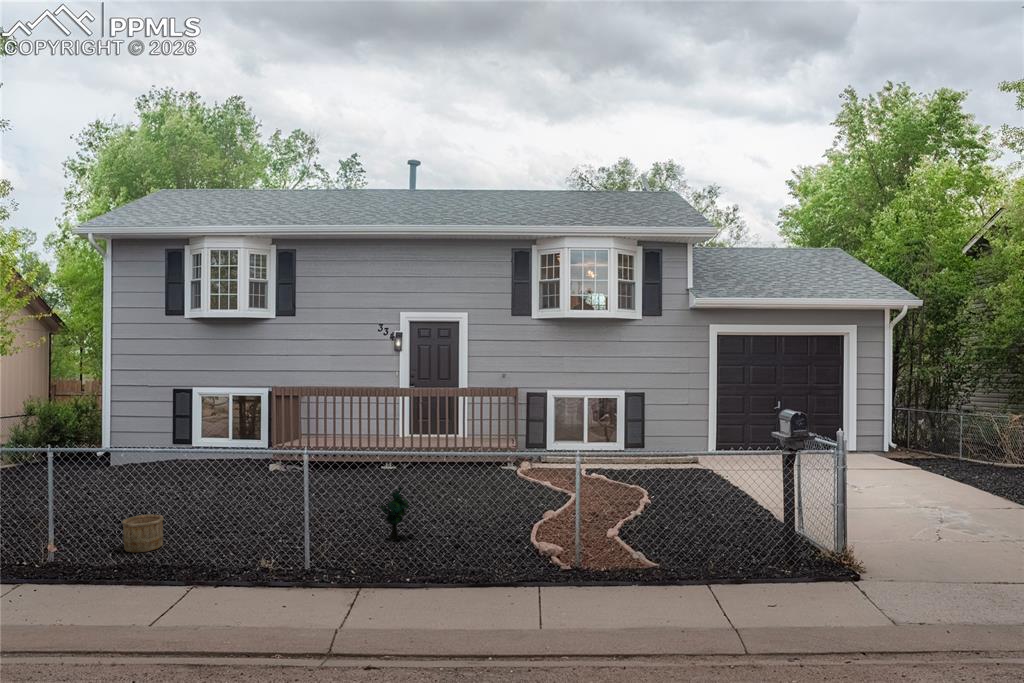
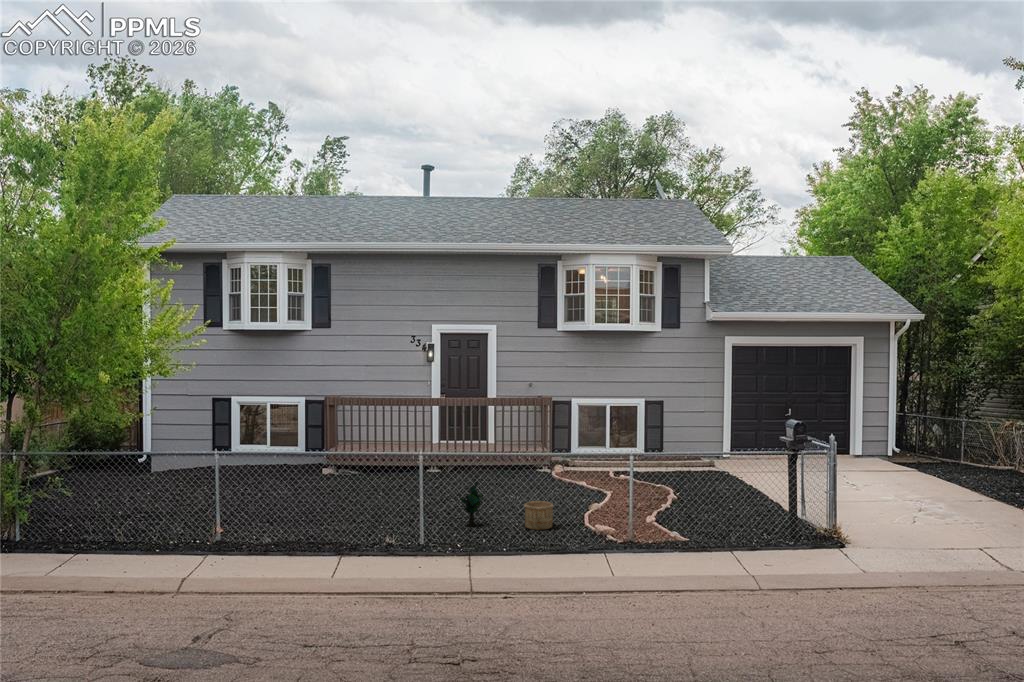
wooden bucket: present [122,514,164,553] -> present [524,501,553,530]

